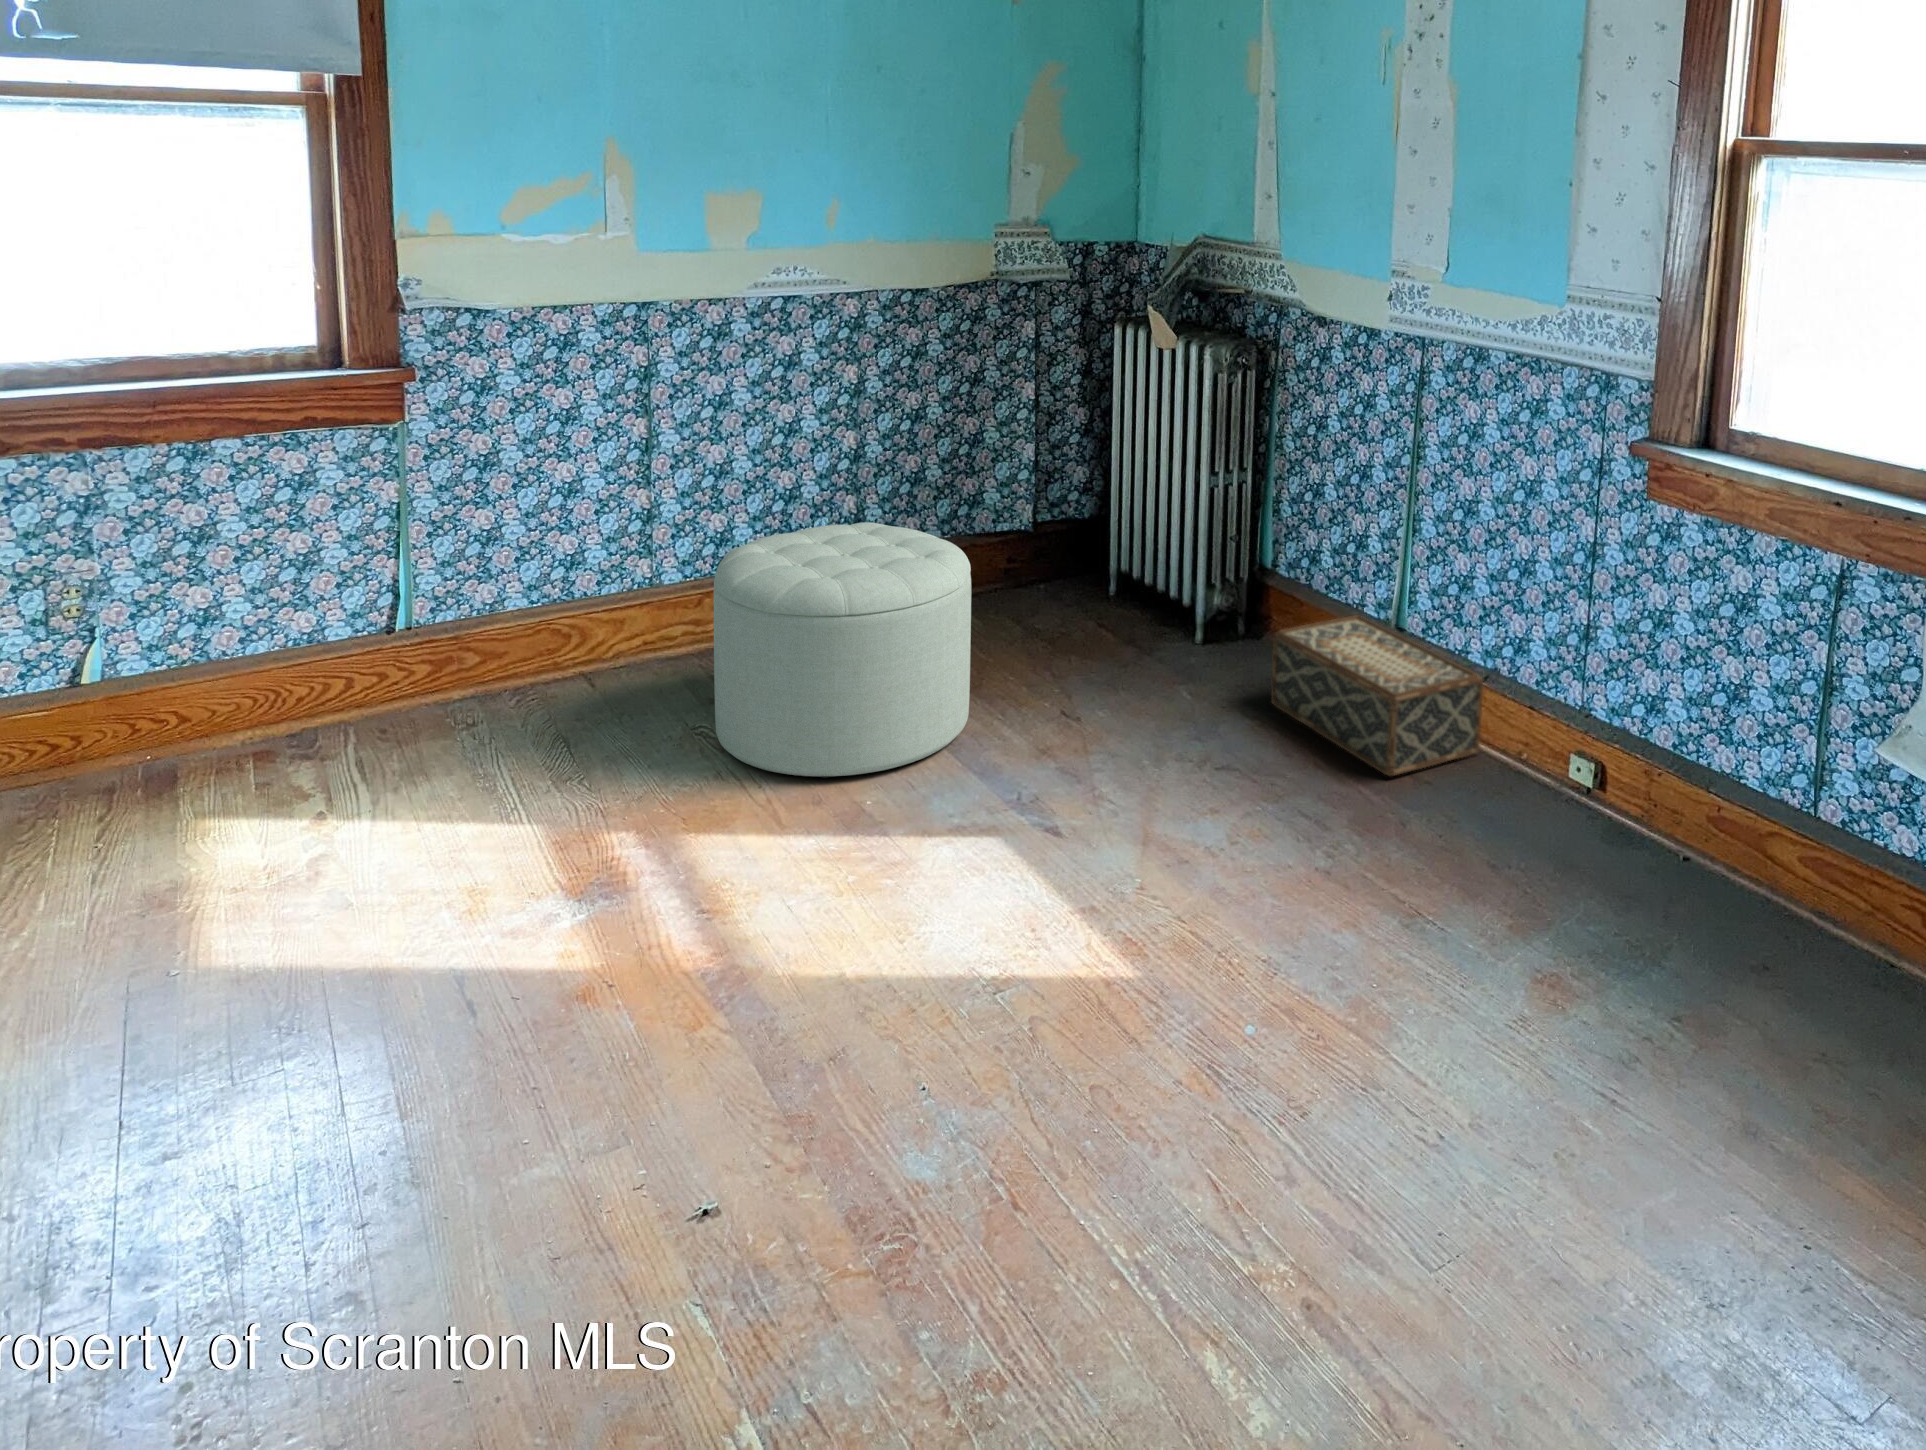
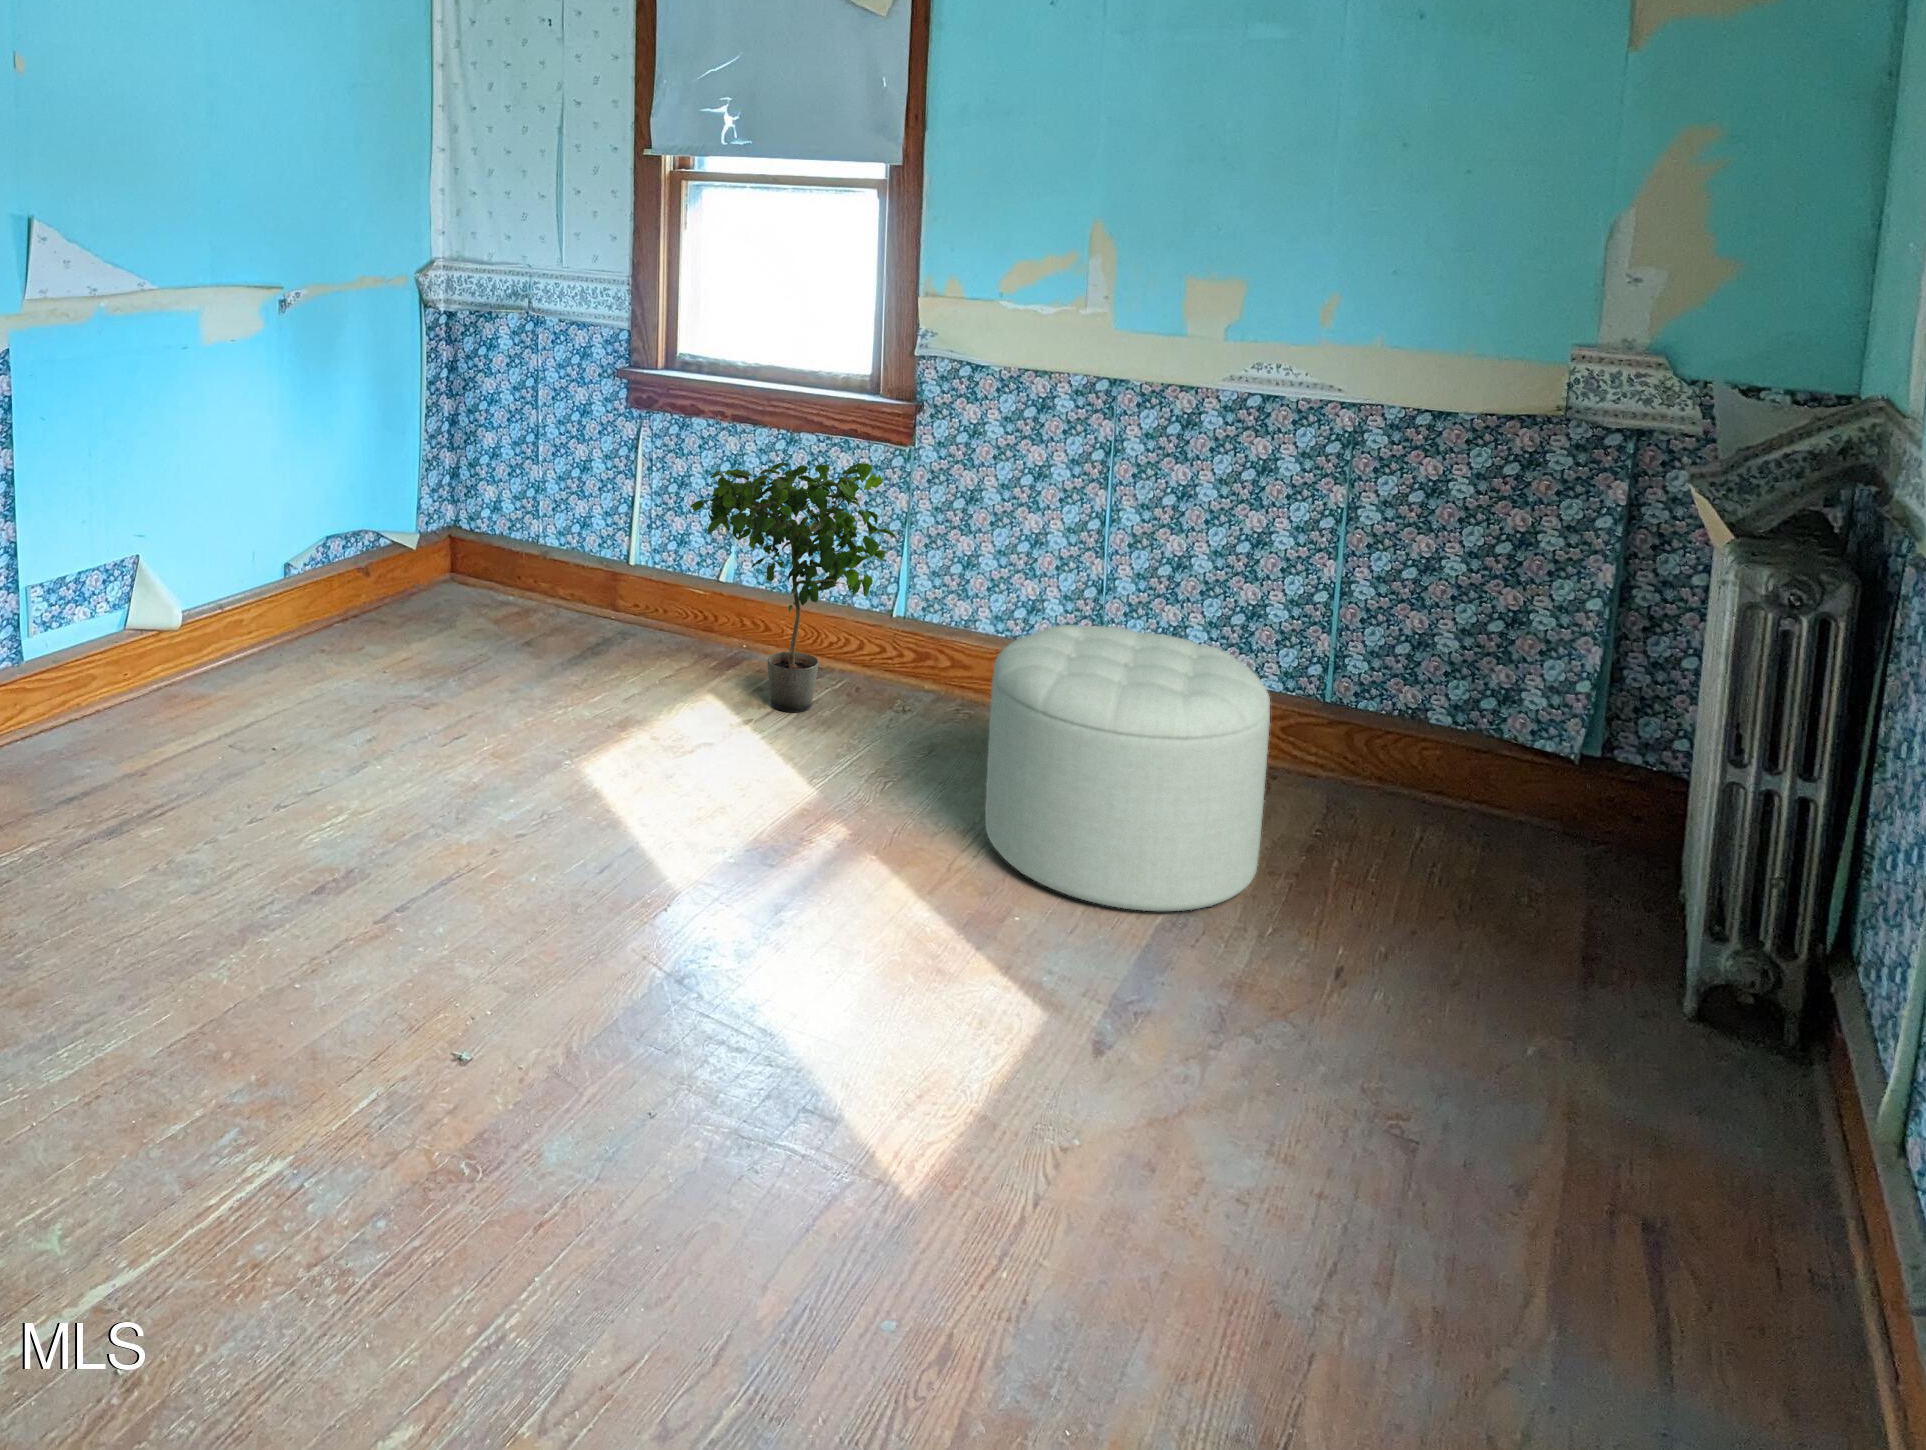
potted plant: none [156,452,442,789] -> present [690,462,897,712]
woven basket: present [1271,615,1483,776] -> none [1608,1005,1887,1404]

